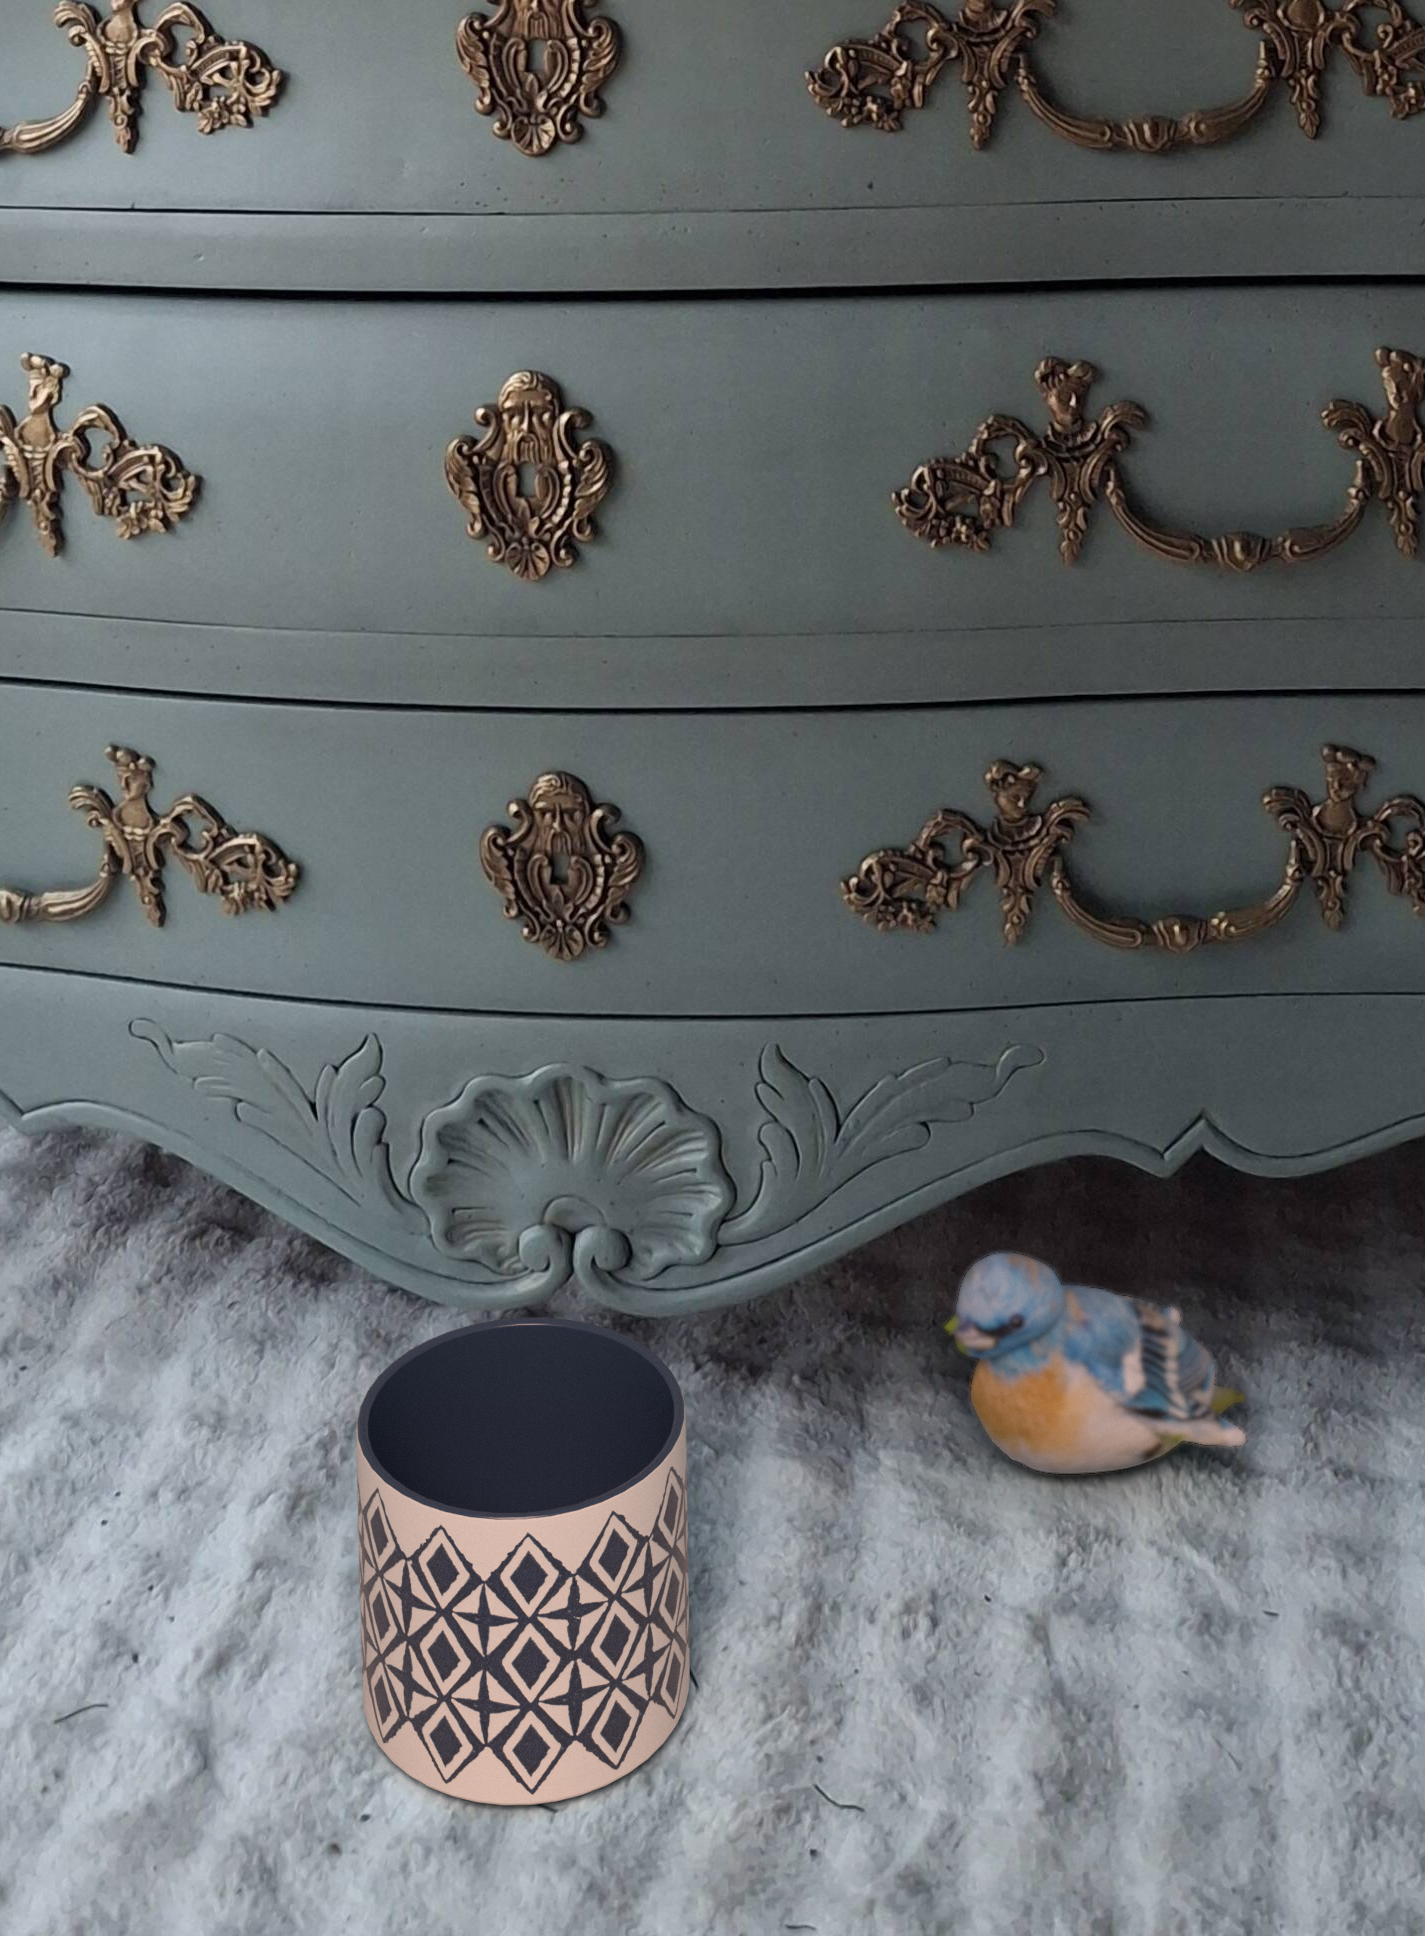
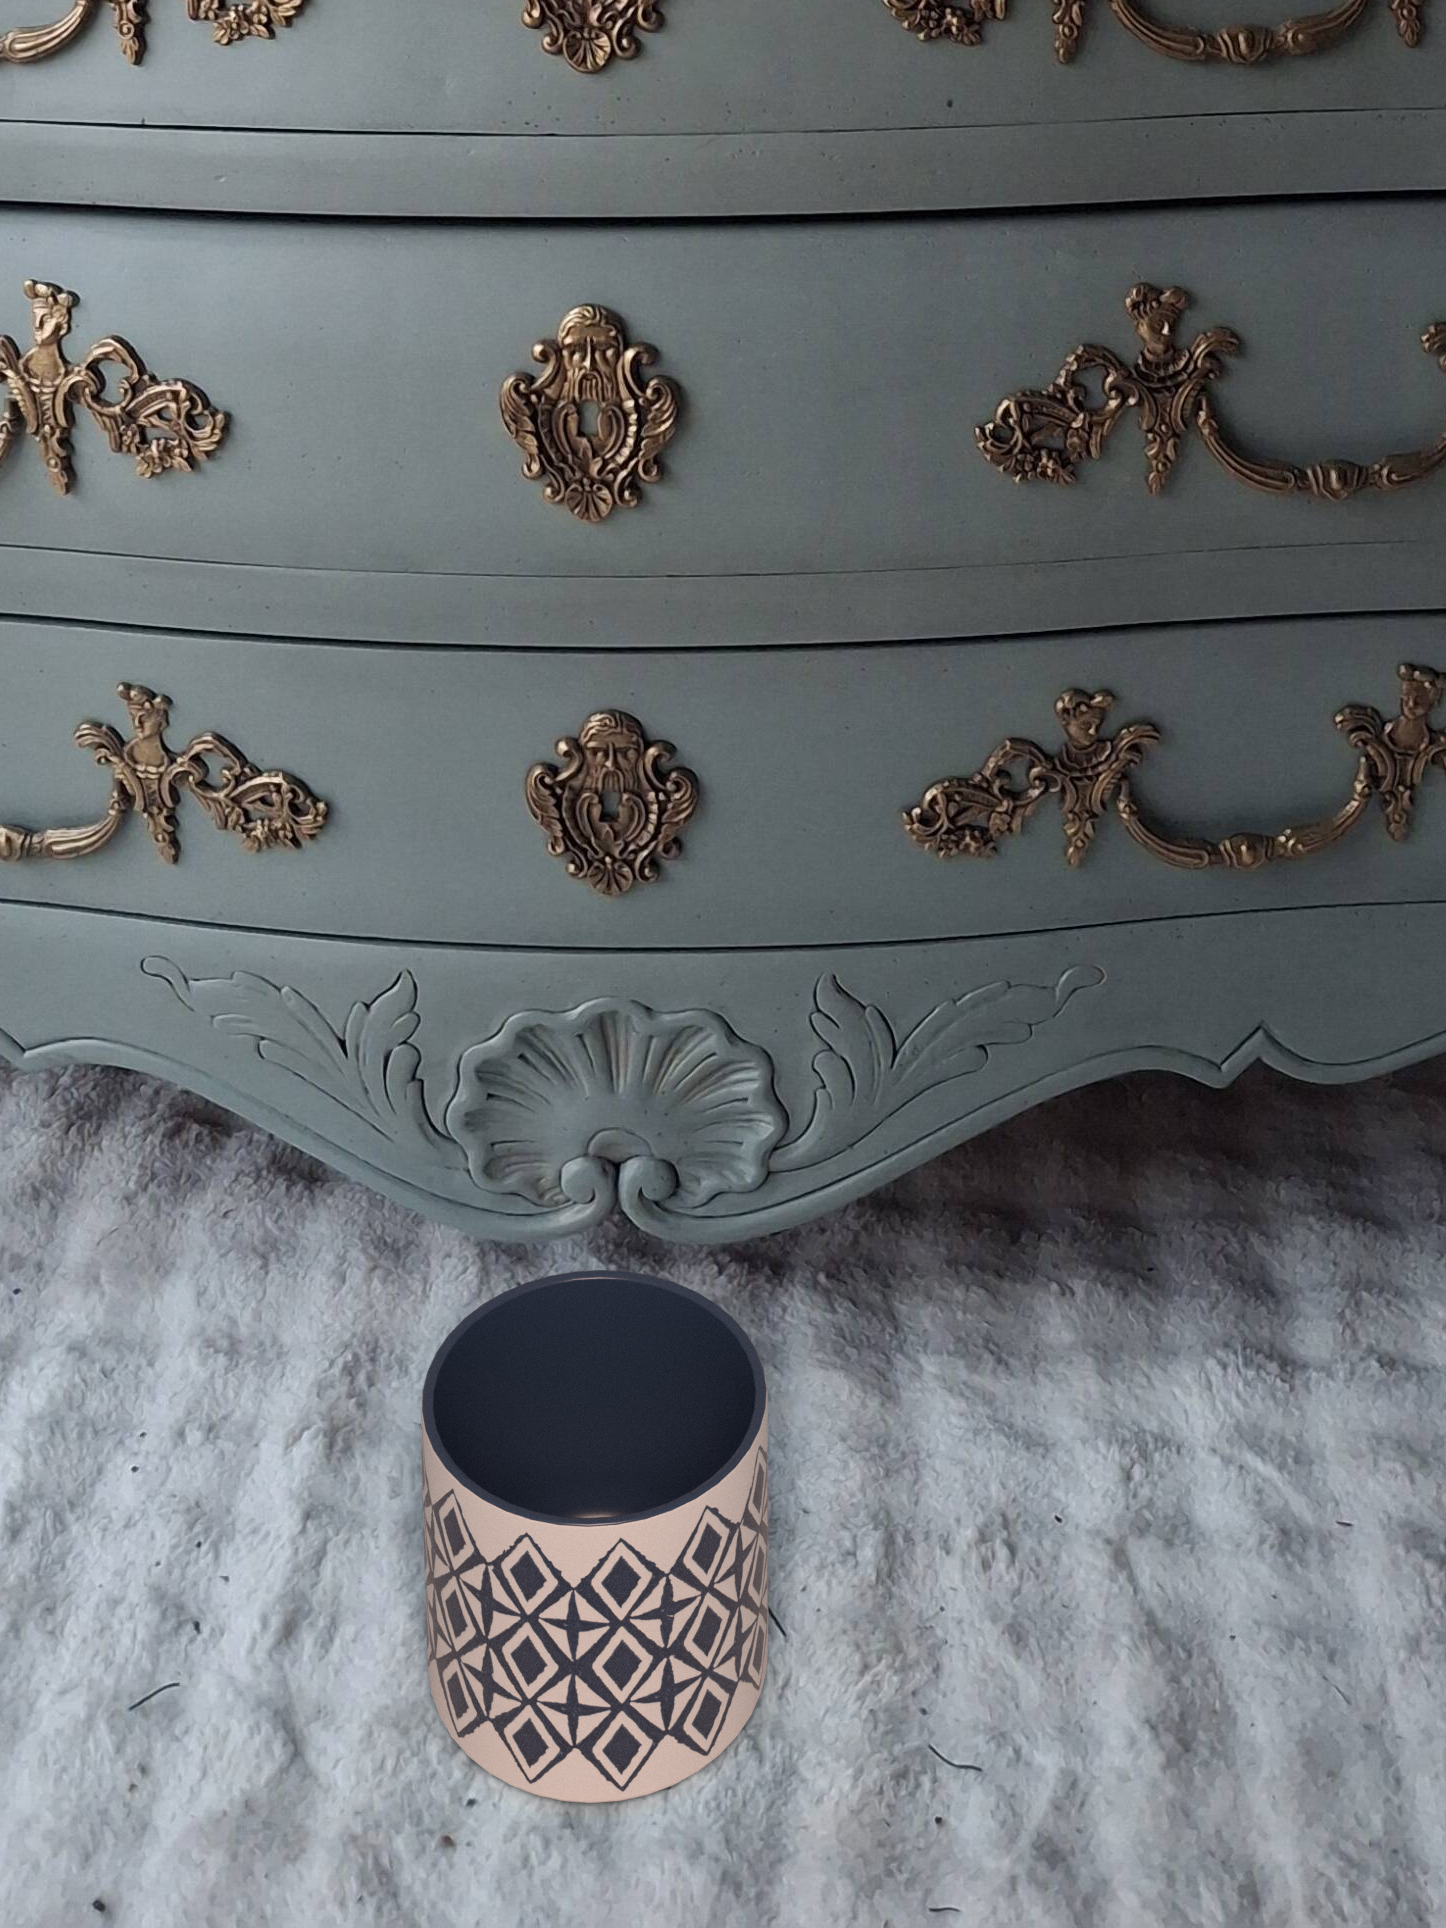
plush toy: present [945,1253,1246,1474] -> none [994,1159,1298,1375]

